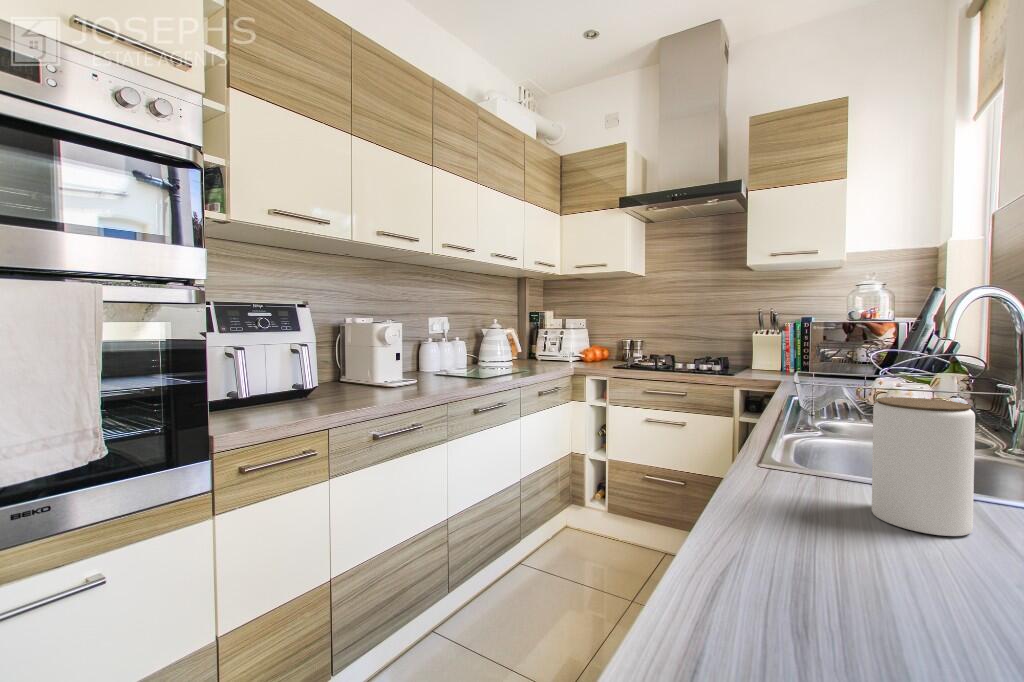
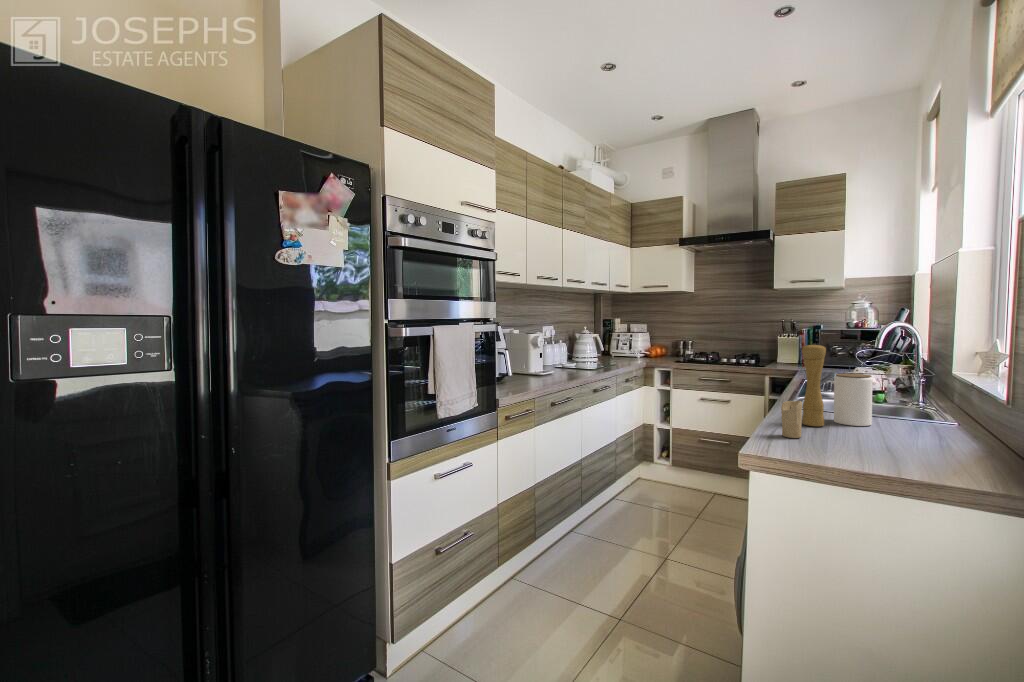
pepper mill: none [798,323,861,540] -> present [802,344,826,426]
candle: none [740,487,804,613] -> present [781,401,802,438]

